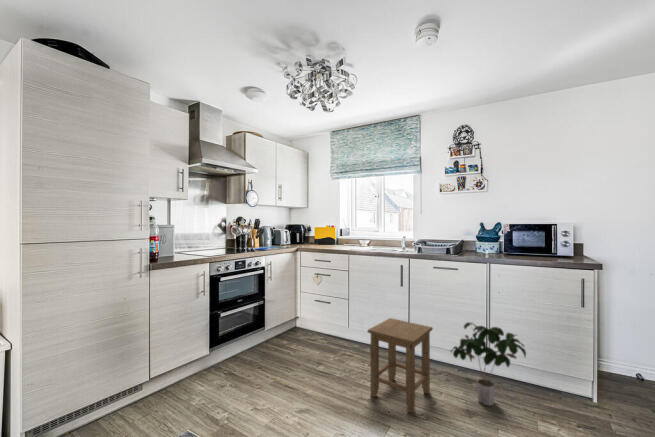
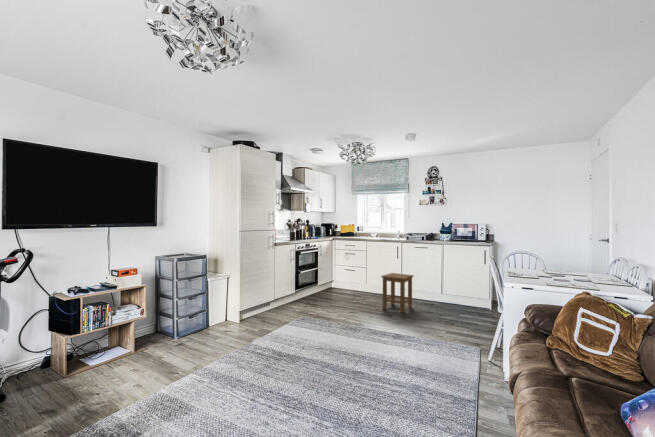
potted plant: present [451,323,526,405] -> none [423,272,457,311]

